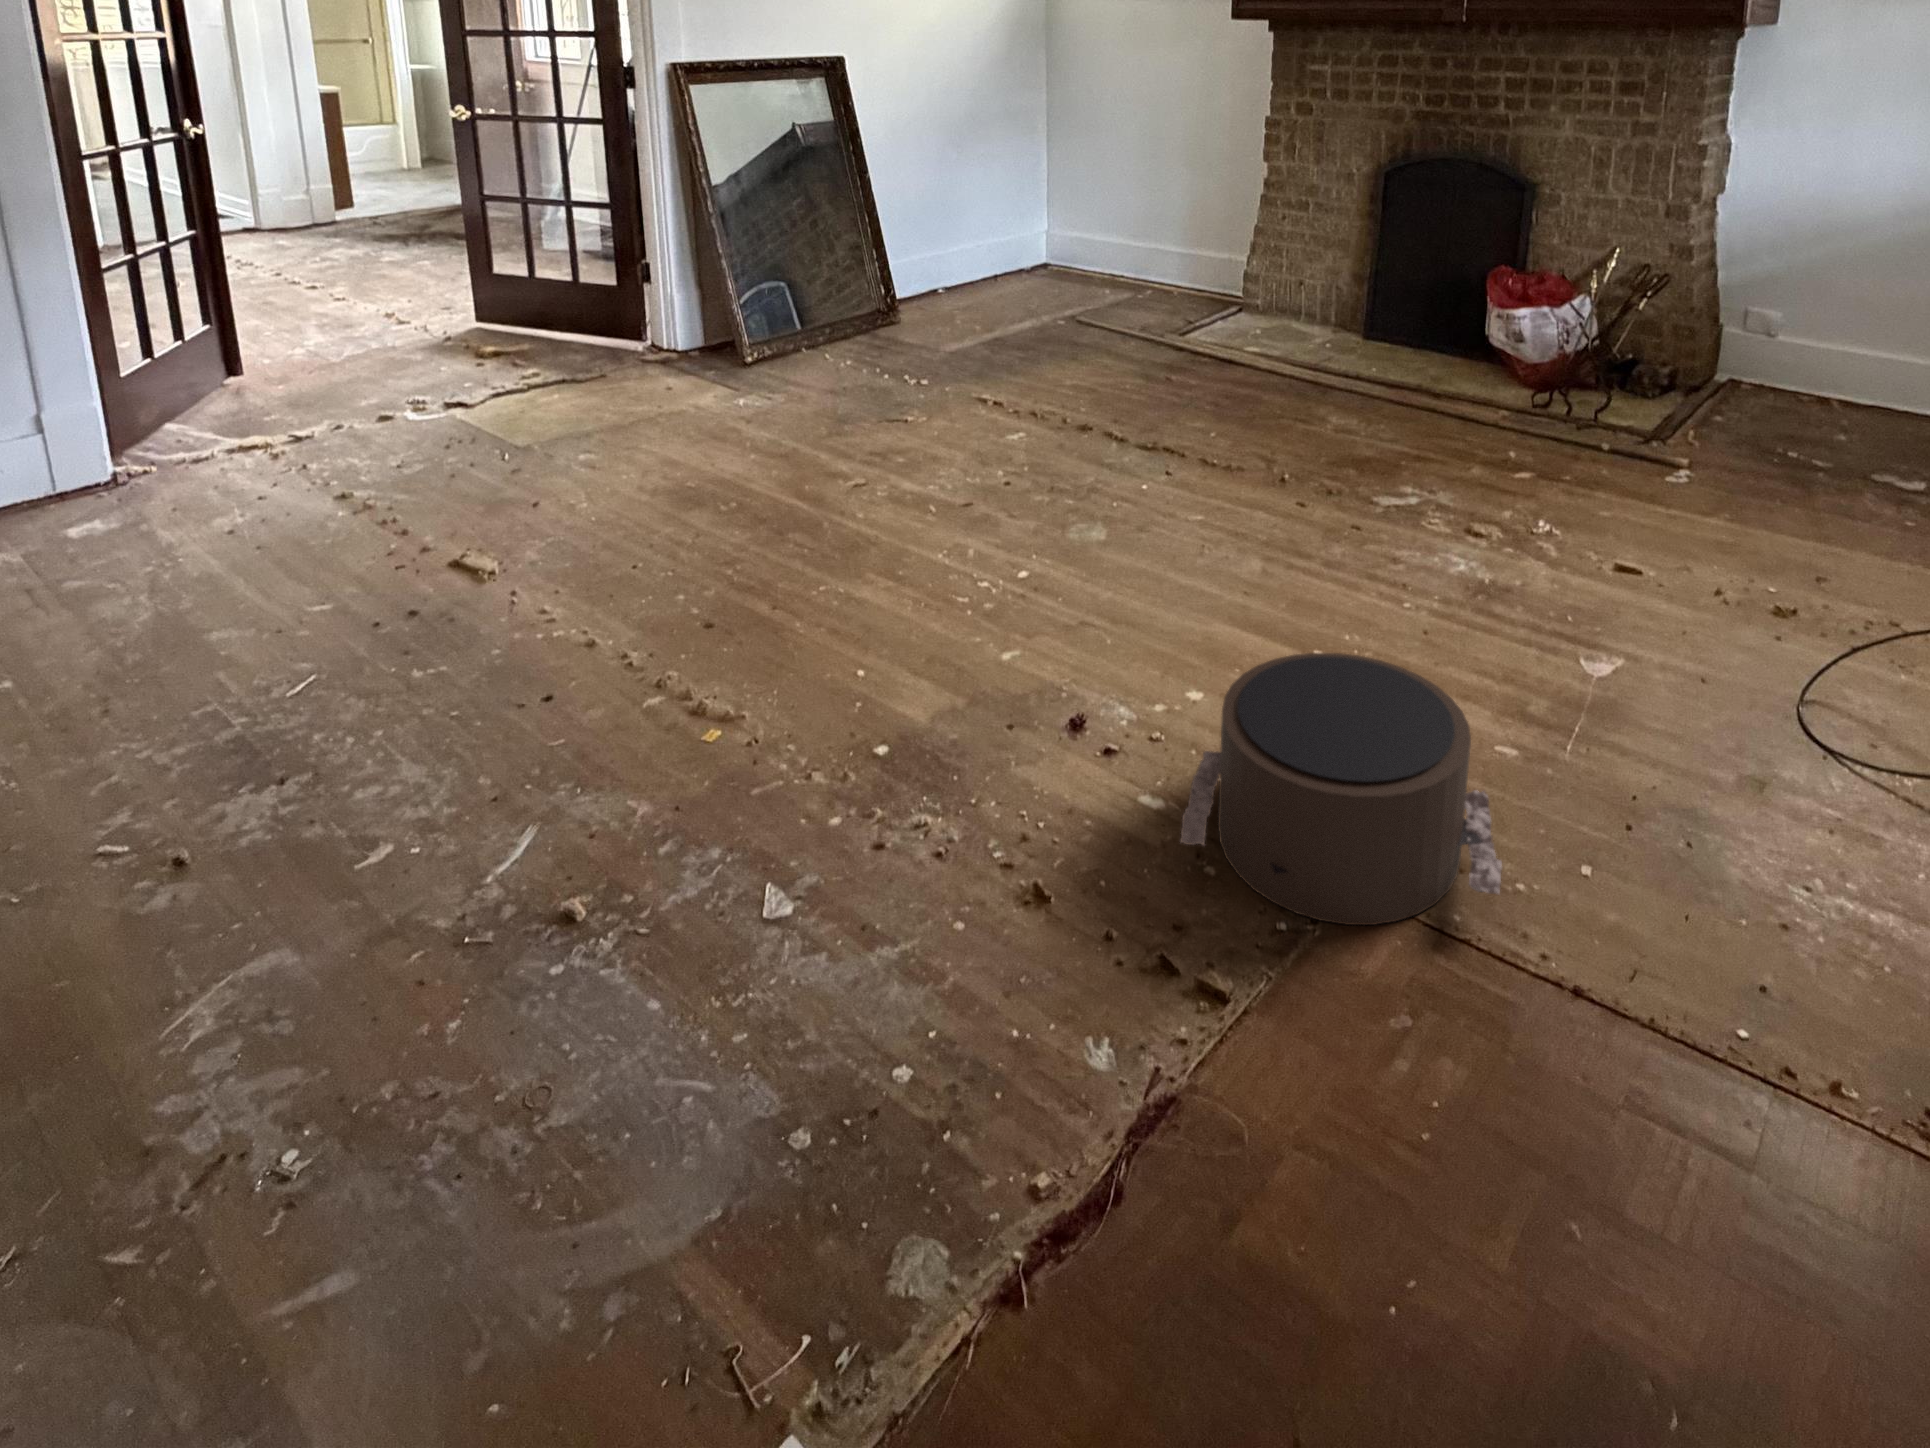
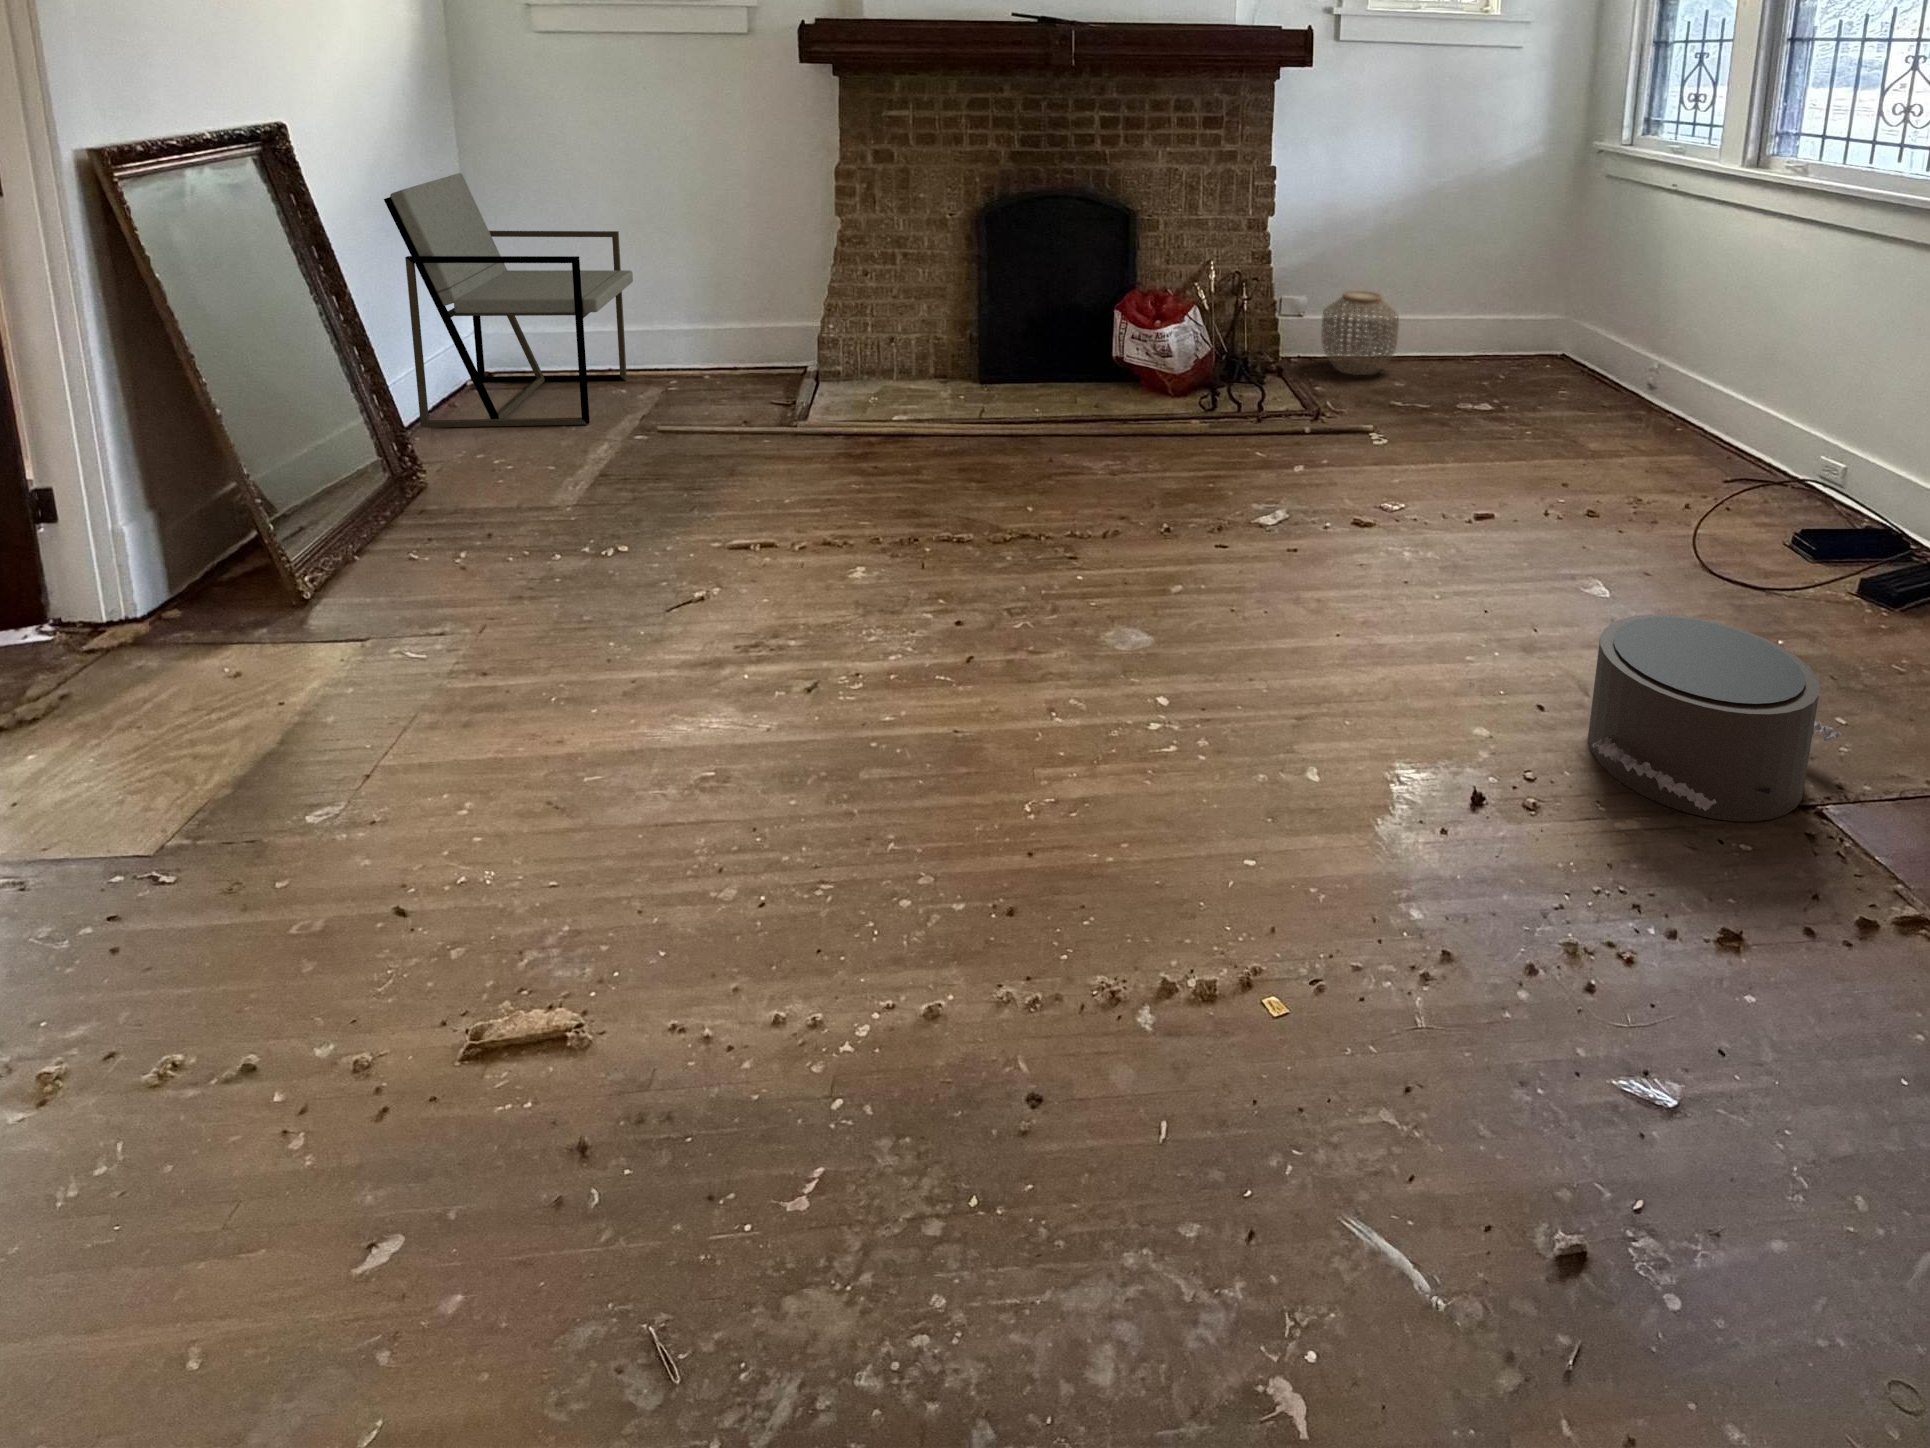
armchair: none [939,110,1119,307] -> present [384,173,633,428]
woven basket: none [1773,312,1889,423] -> present [1322,291,1399,375]

